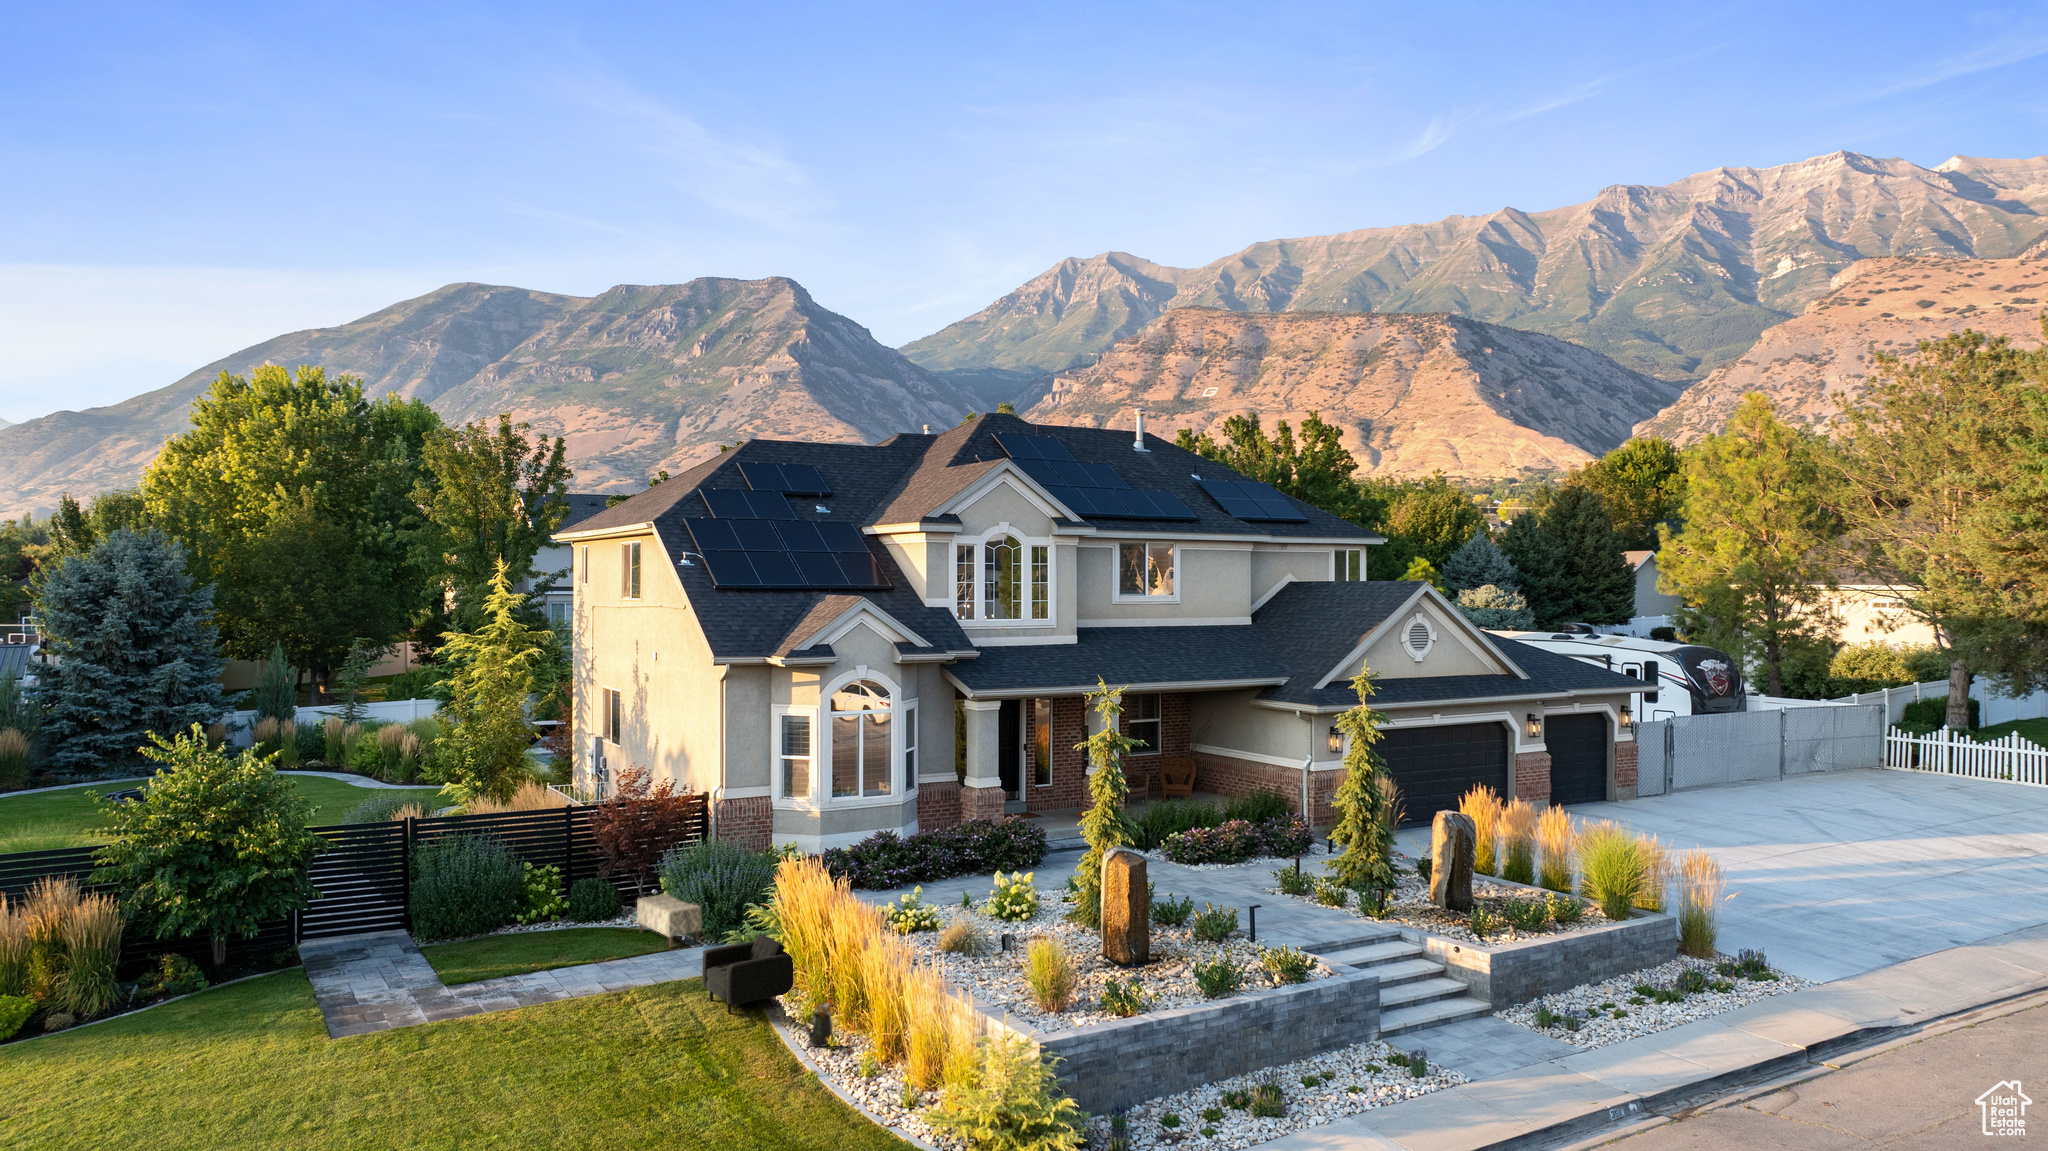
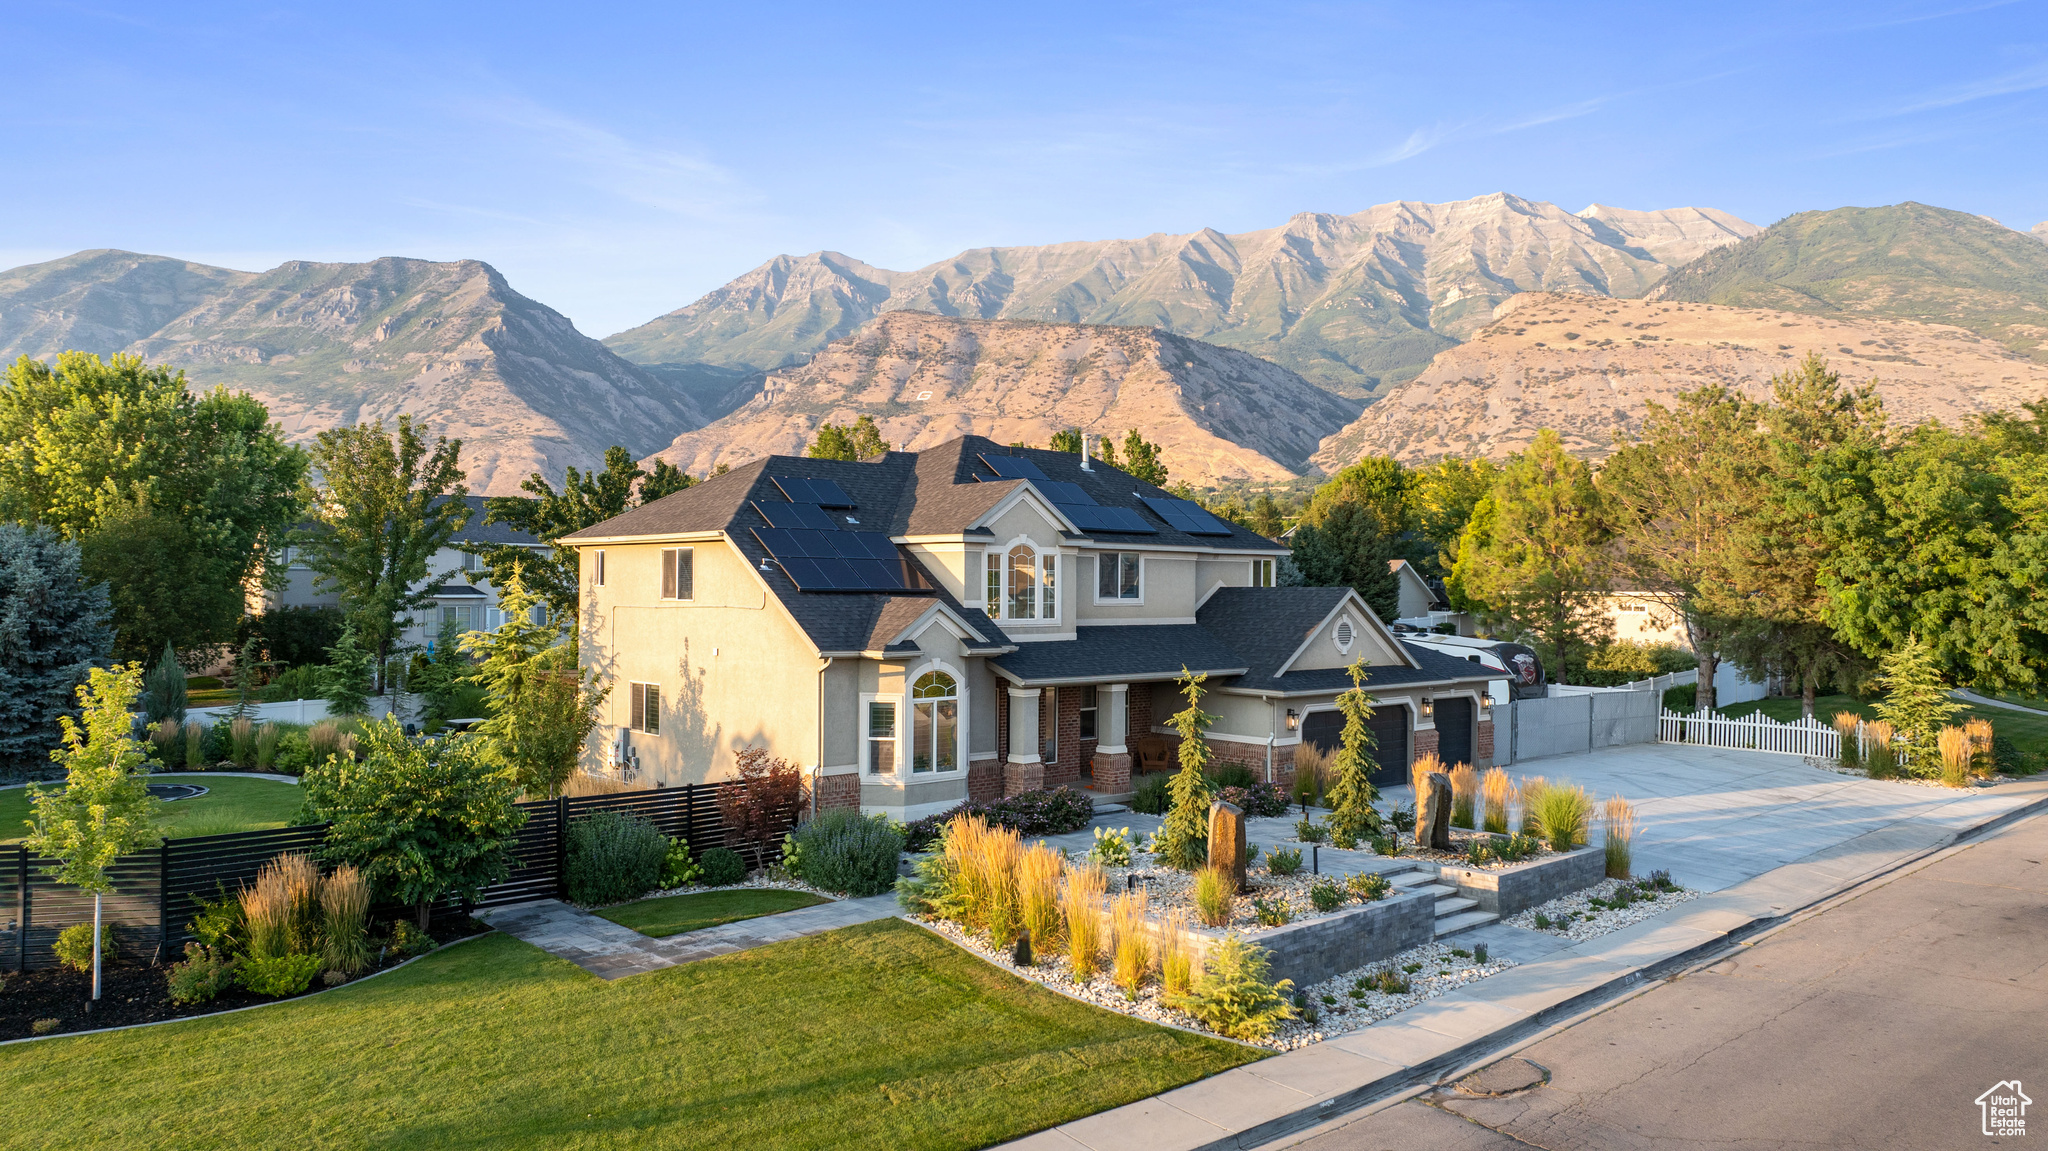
bench: present [637,893,702,947] -> none [782,855,847,900]
armchair: present [702,934,793,1013] -> none [892,881,973,946]

